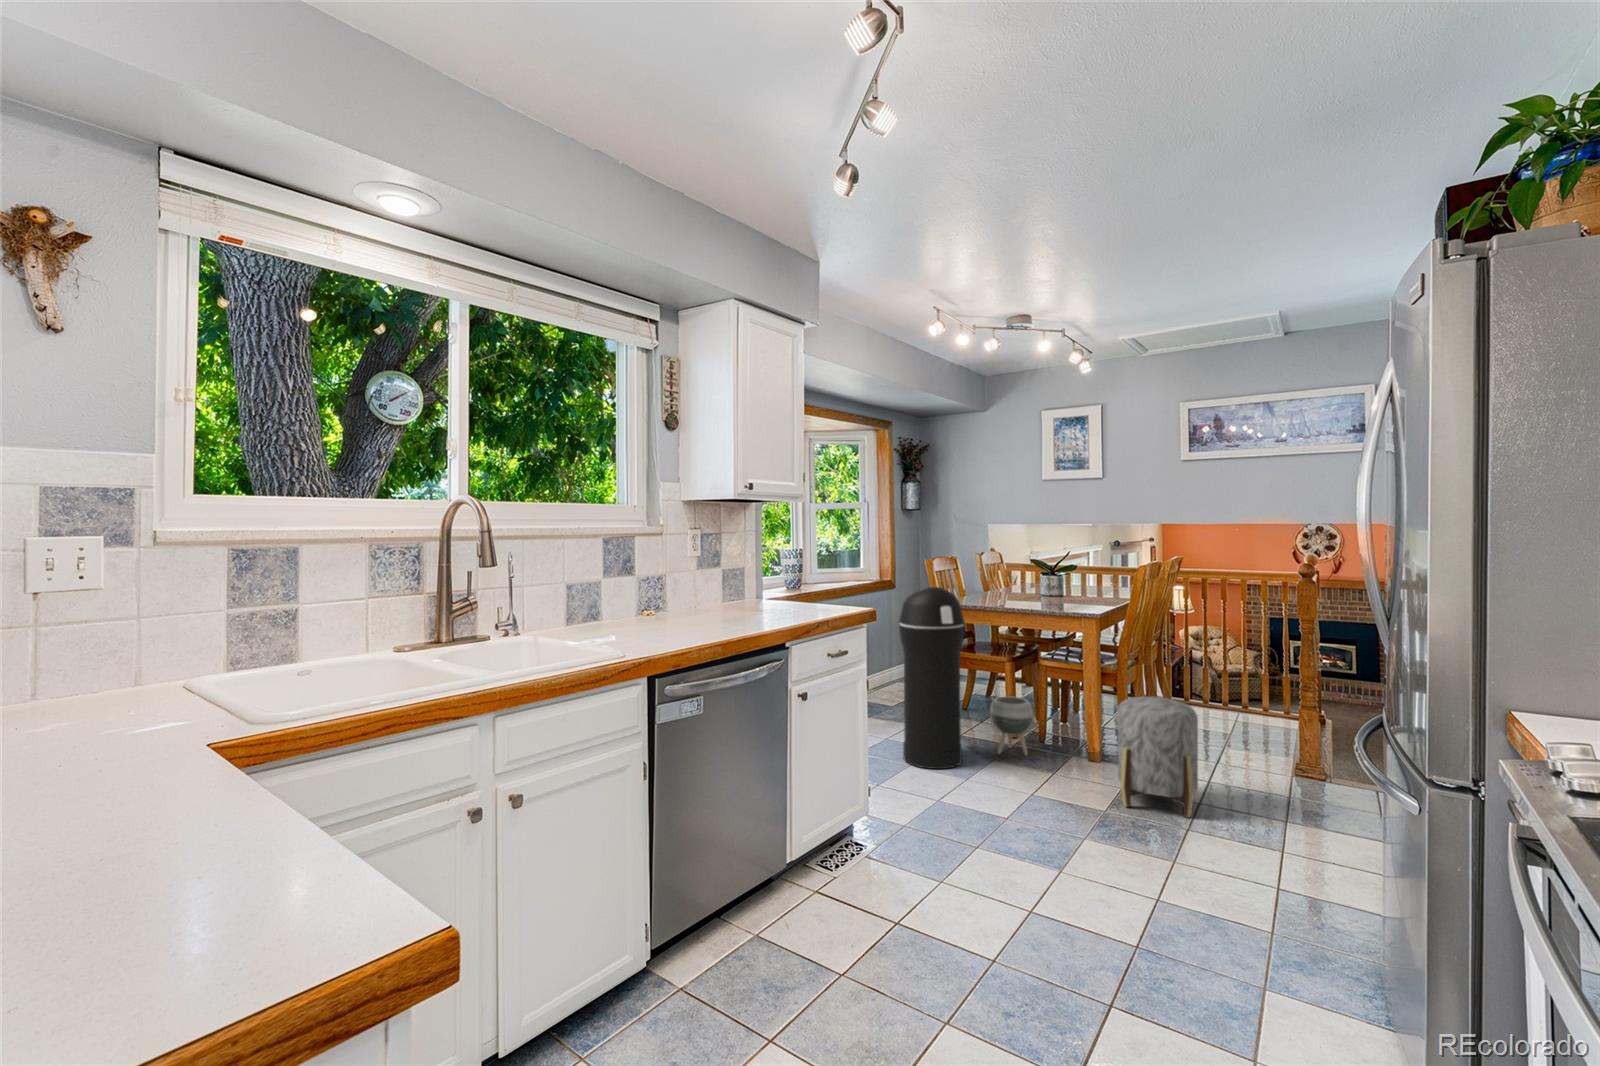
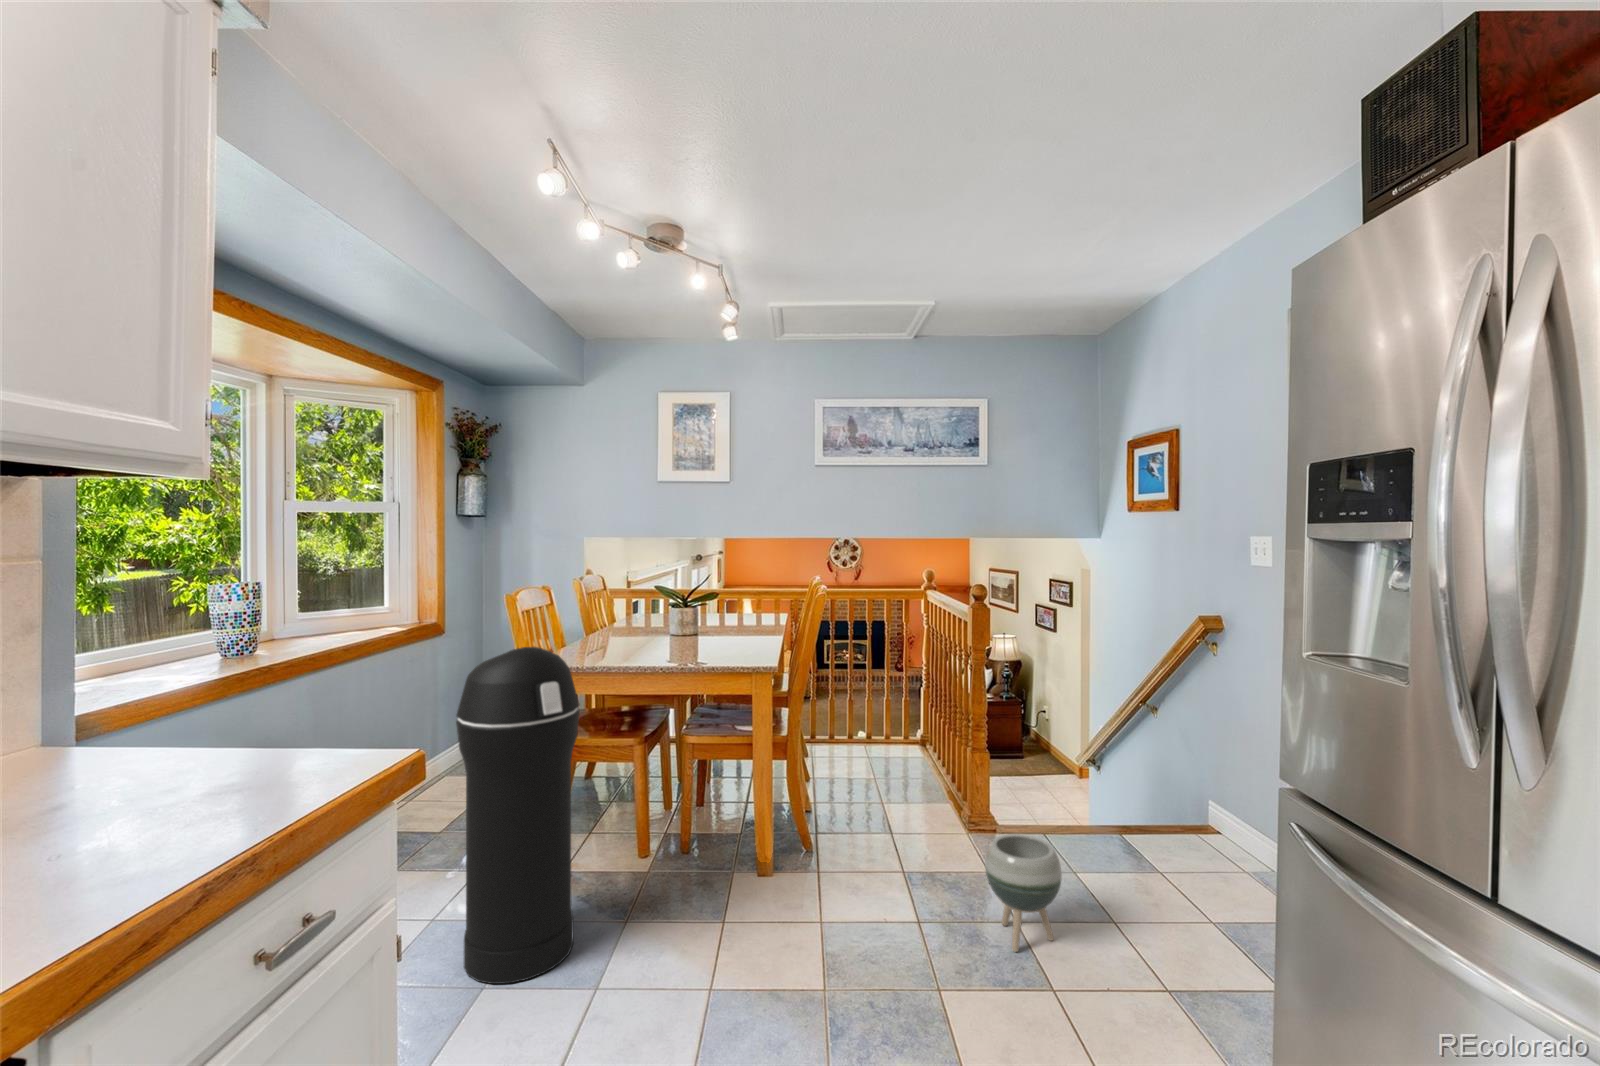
planter: present [990,696,1033,756] -> present [985,834,1062,952]
stool: present [1118,696,1198,817] -> none [821,787,931,975]

